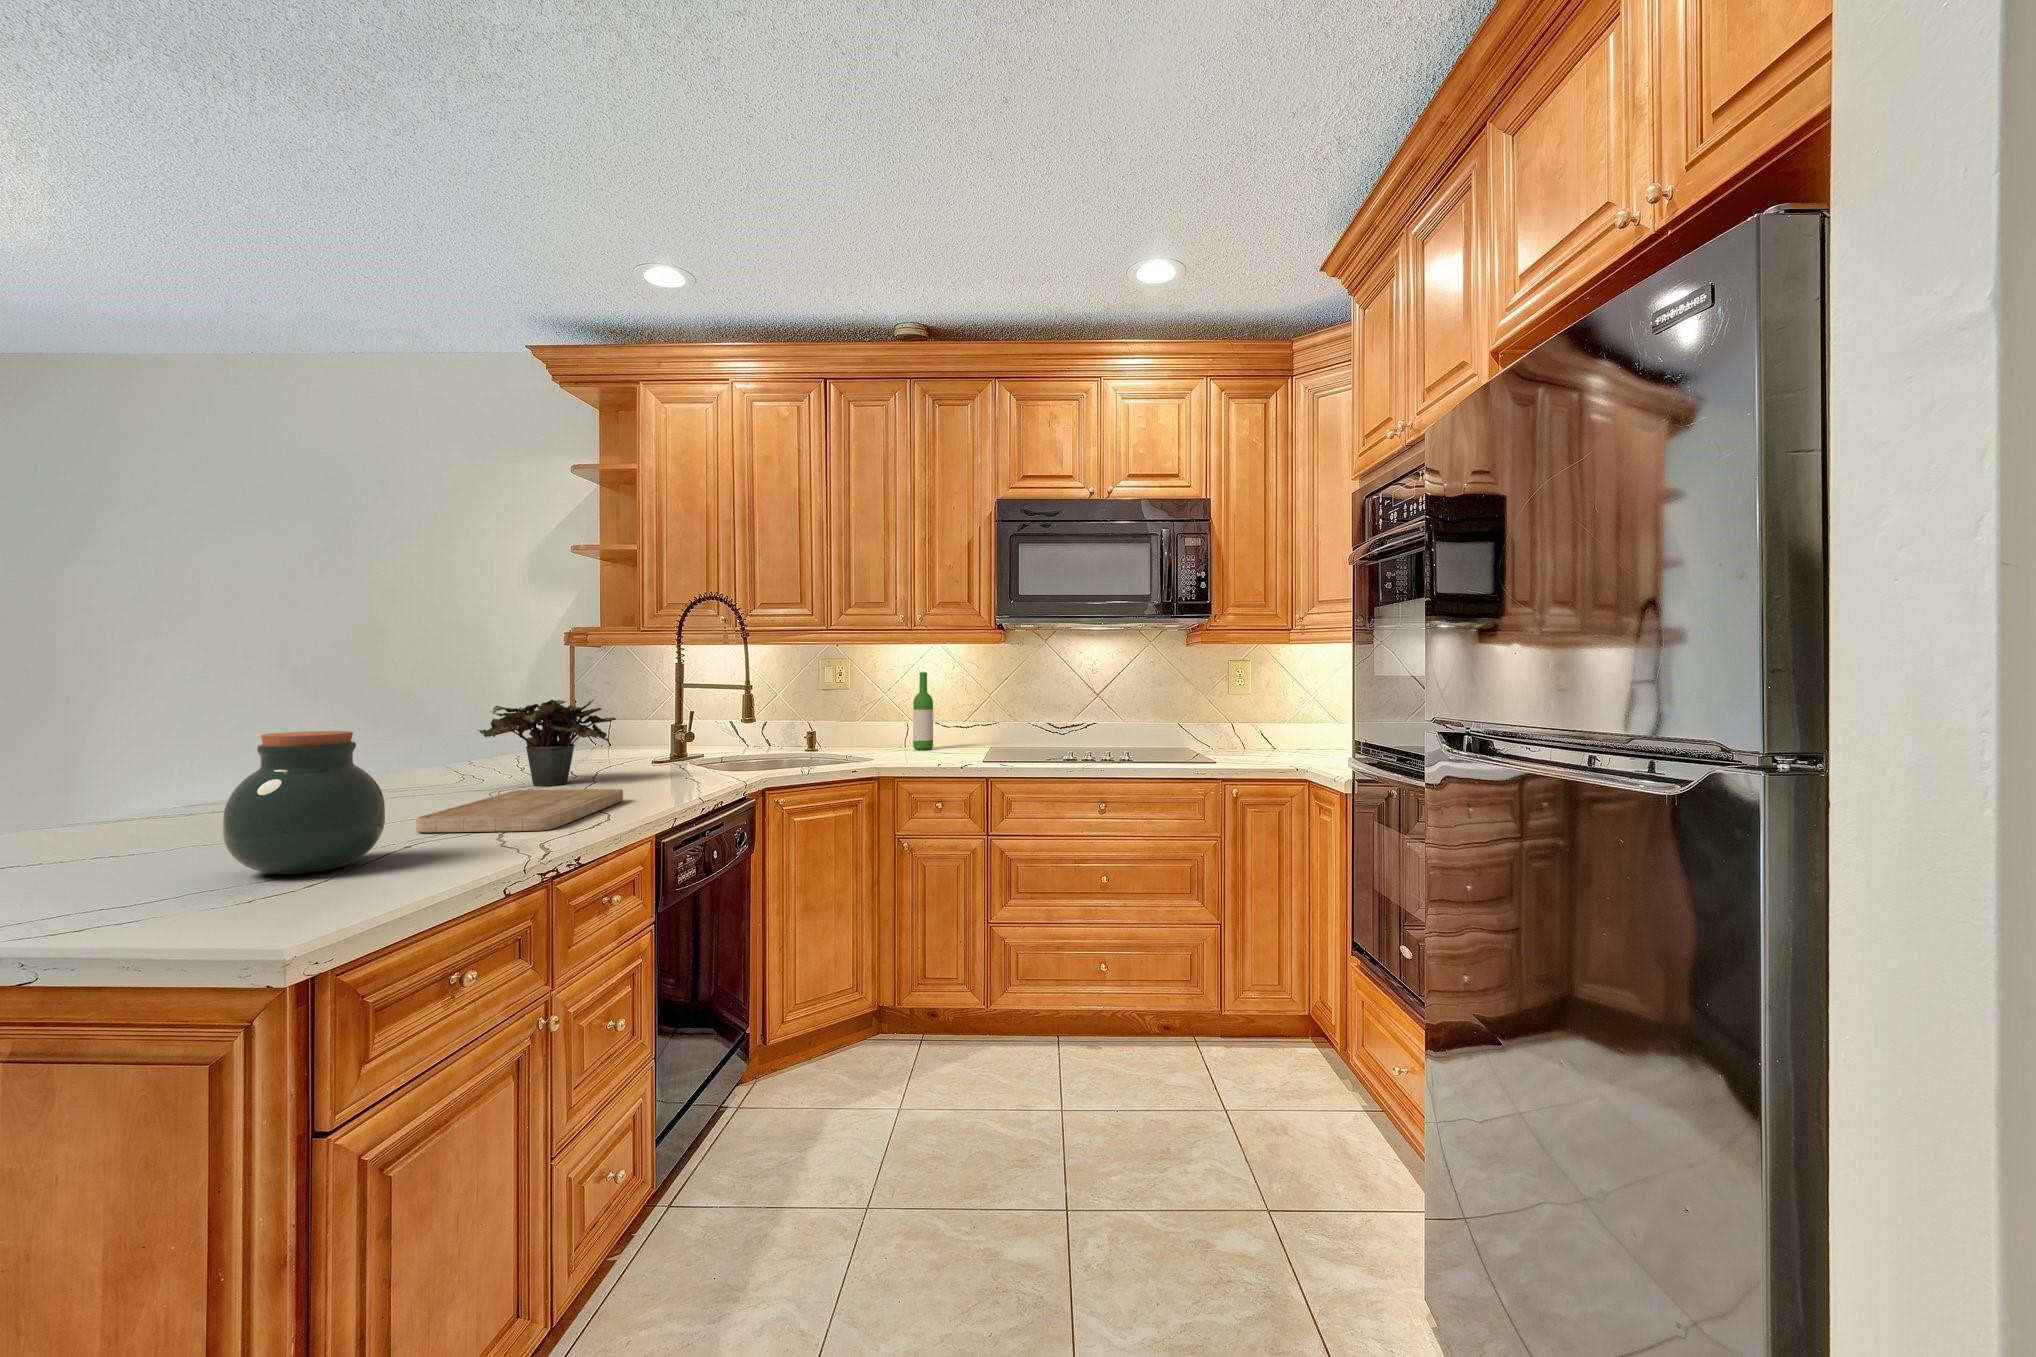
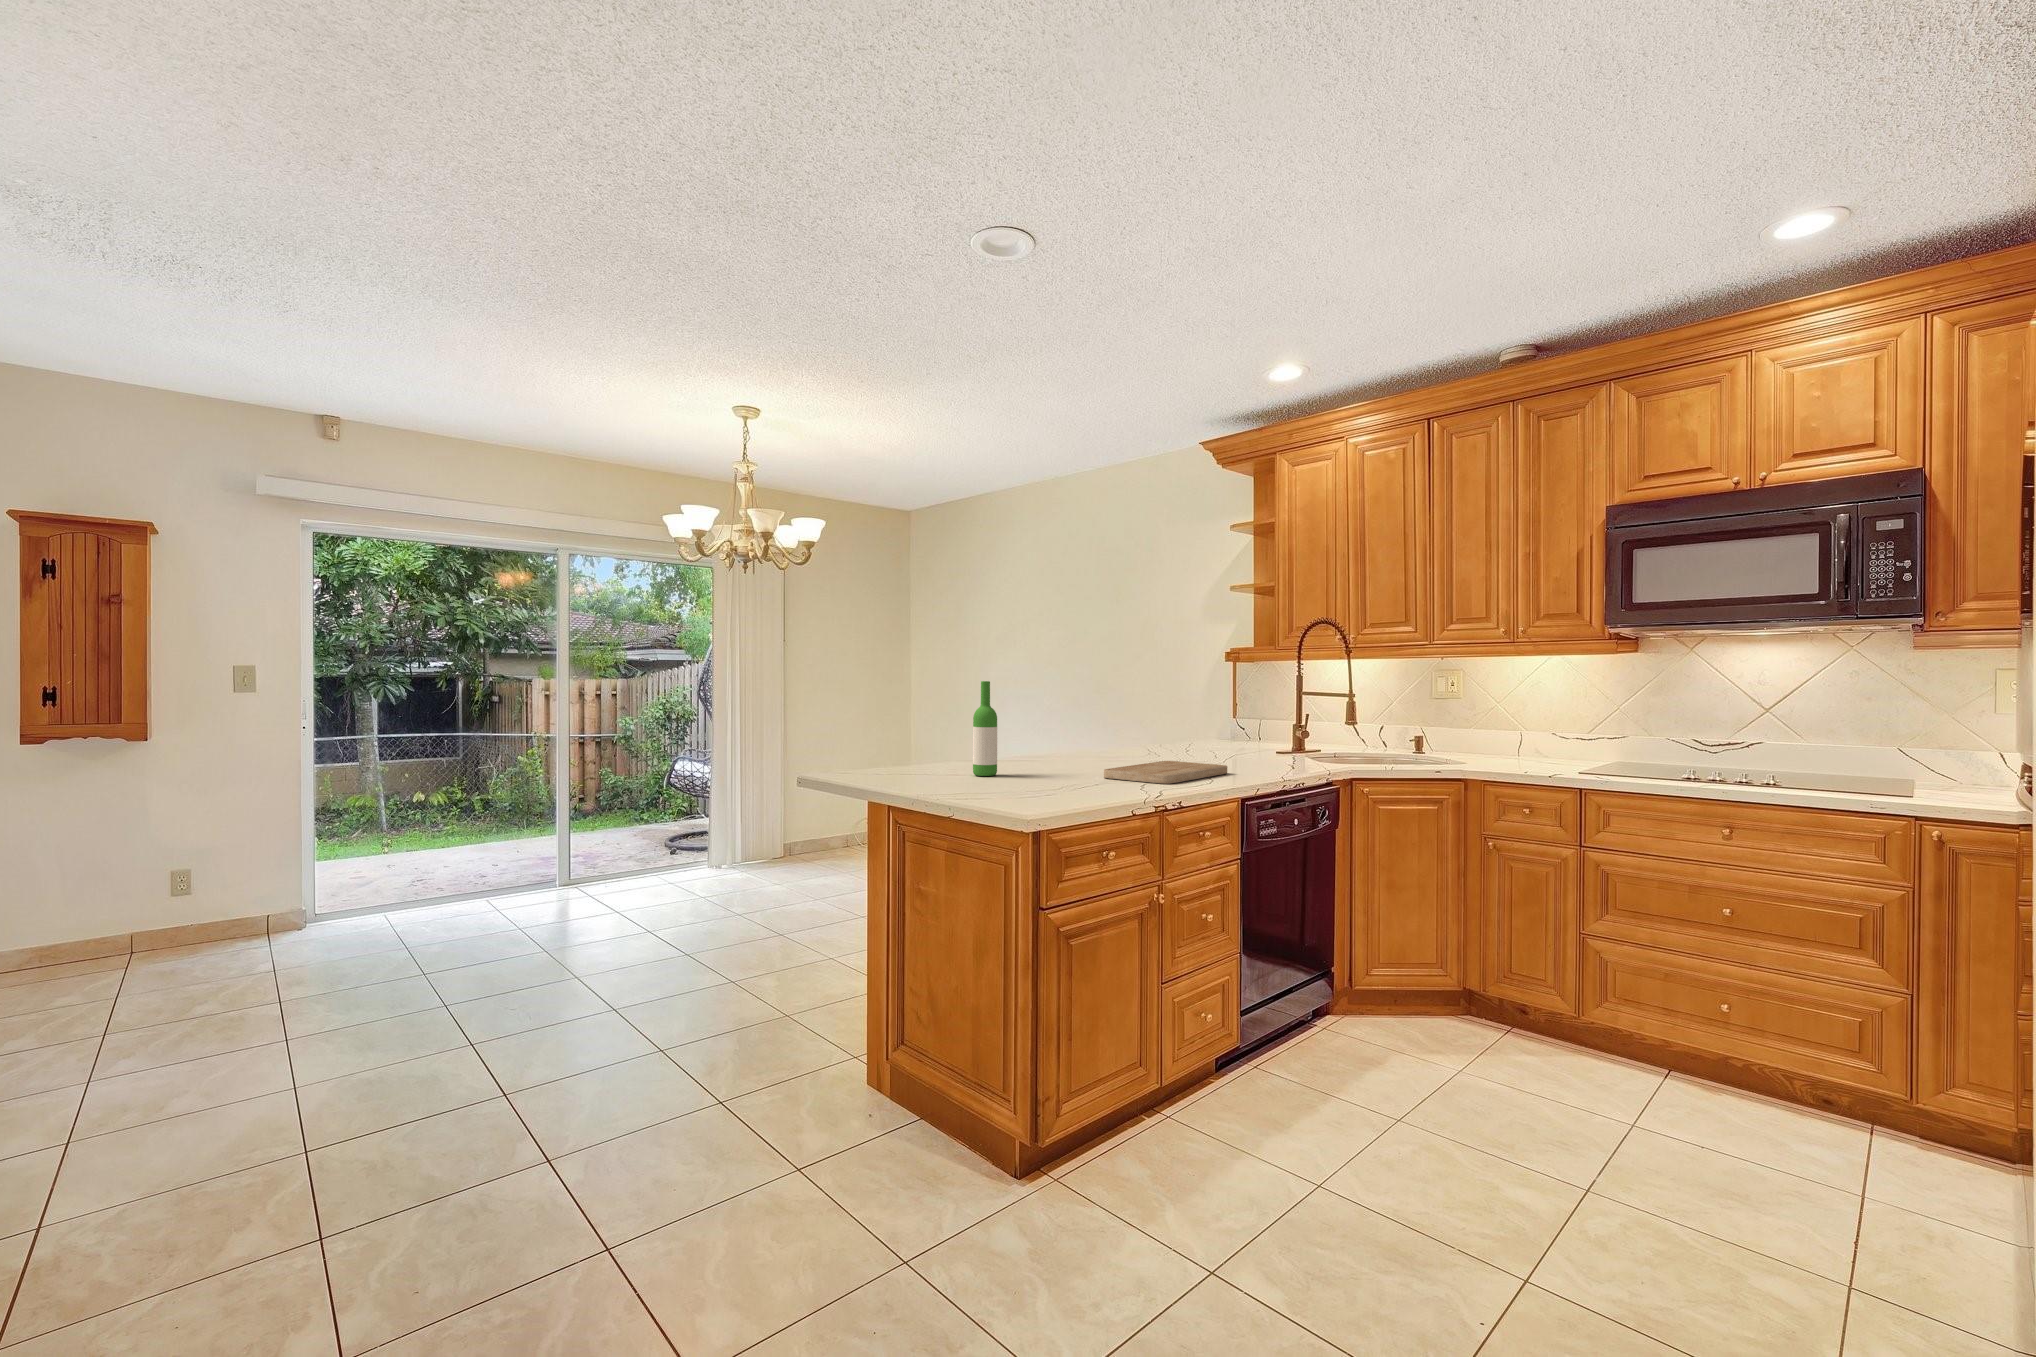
wine bottle: present [913,672,933,750] -> present [973,681,997,776]
potted plant: present [478,700,616,785] -> none [1150,702,1240,761]
jar: present [223,731,385,874] -> none [1017,716,1081,788]

